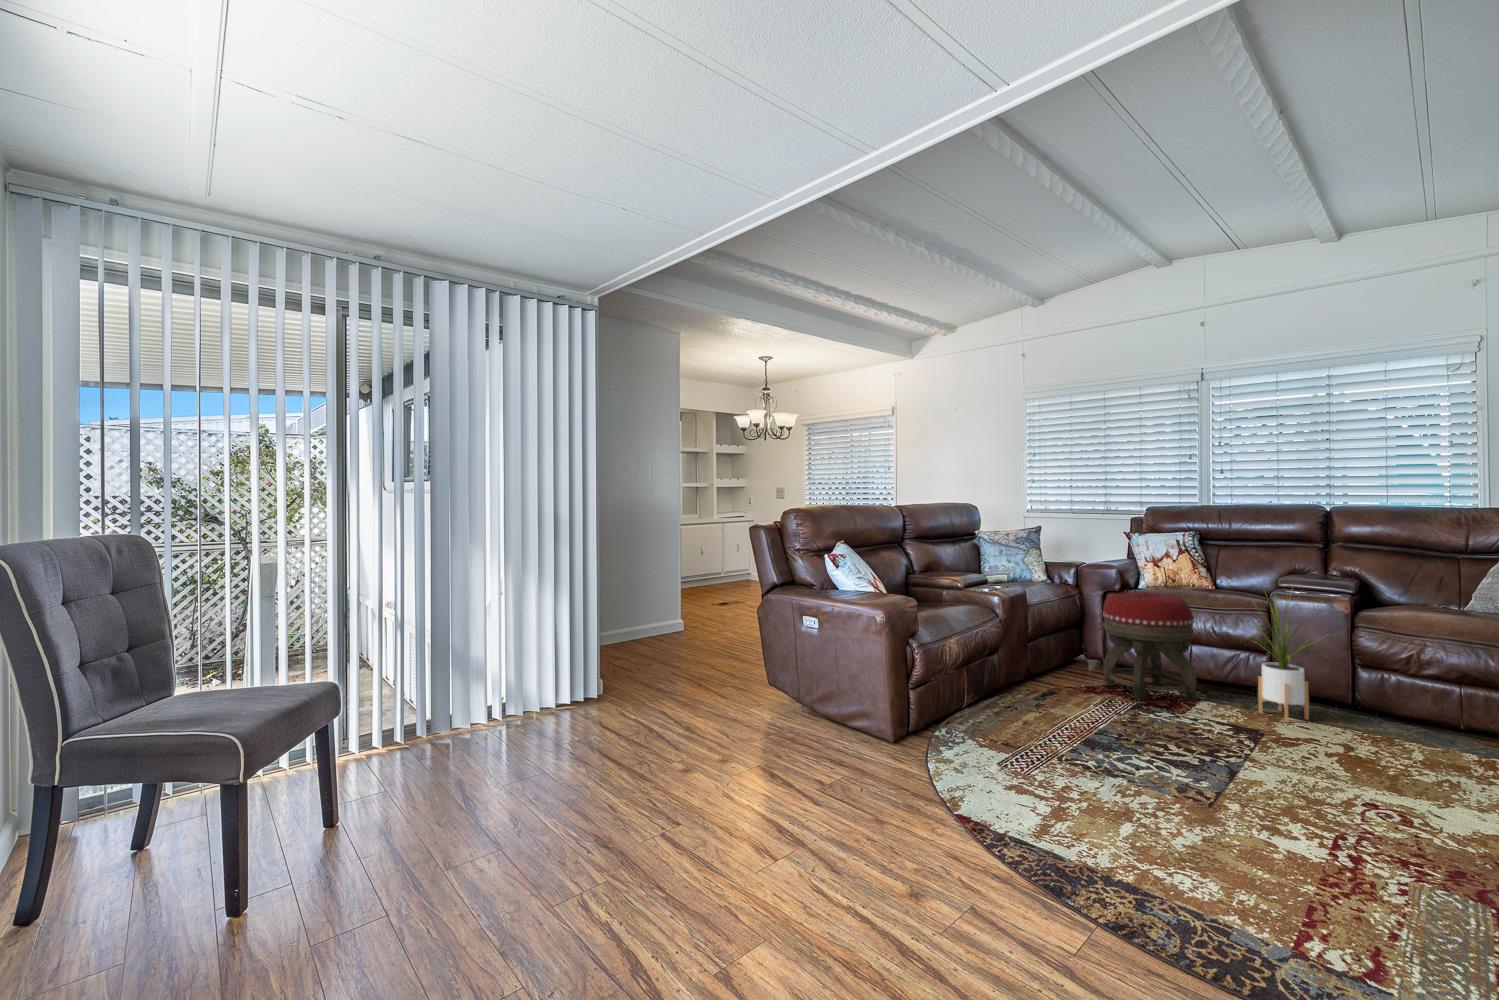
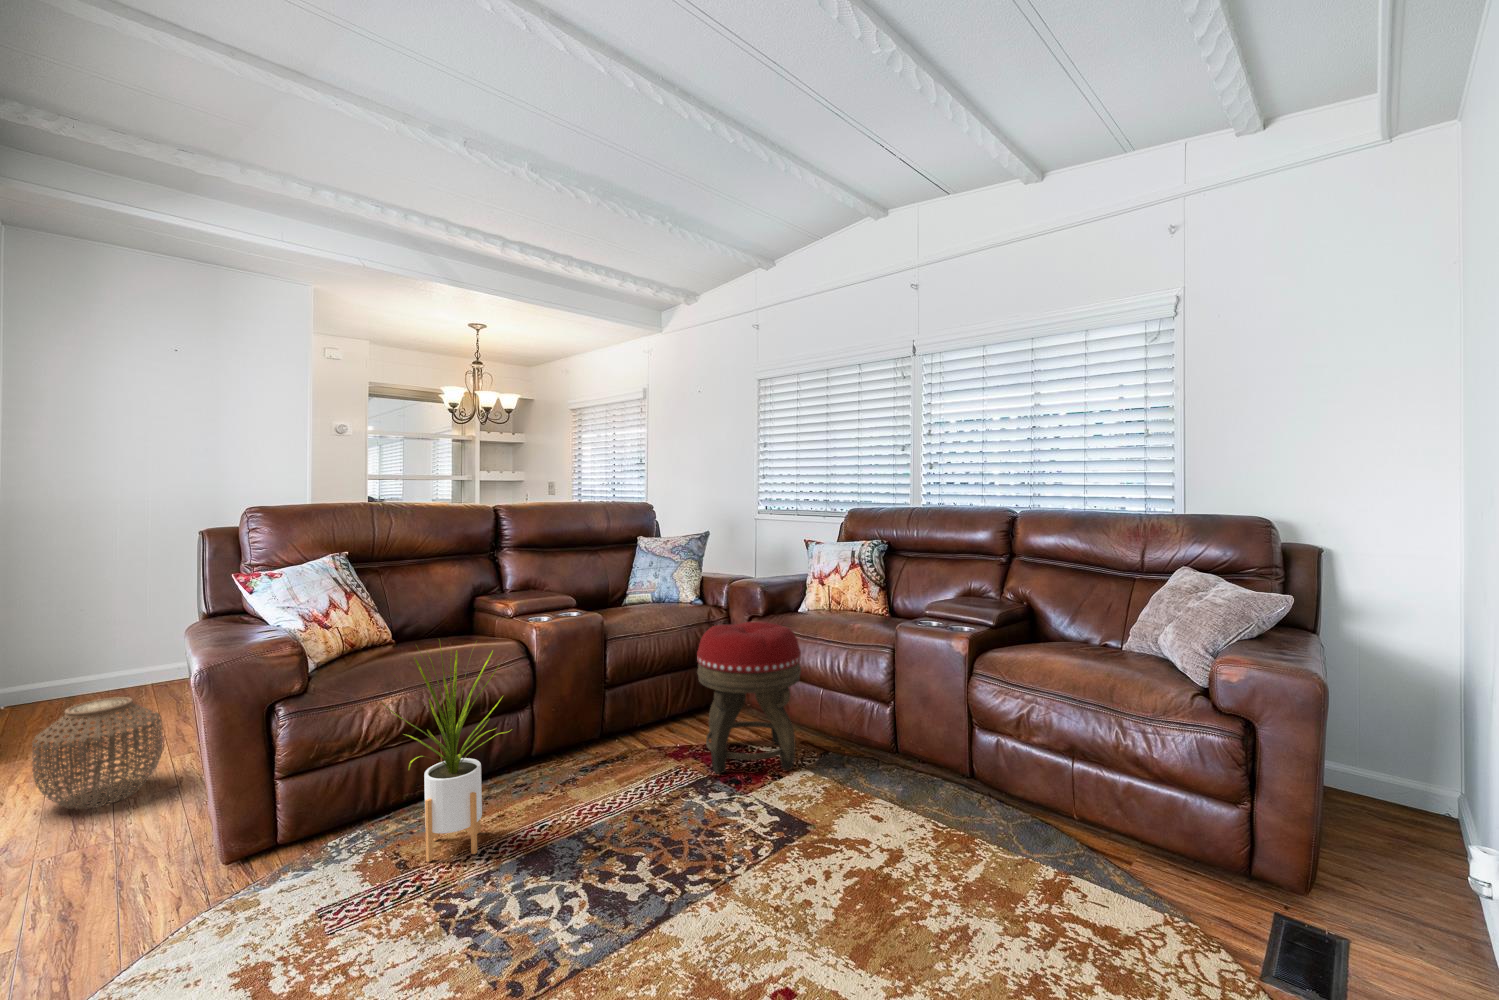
house plant: present [1254,595,1319,722] -> present [382,645,512,862]
woven basket: none [686,637,748,709] -> present [32,697,162,809]

